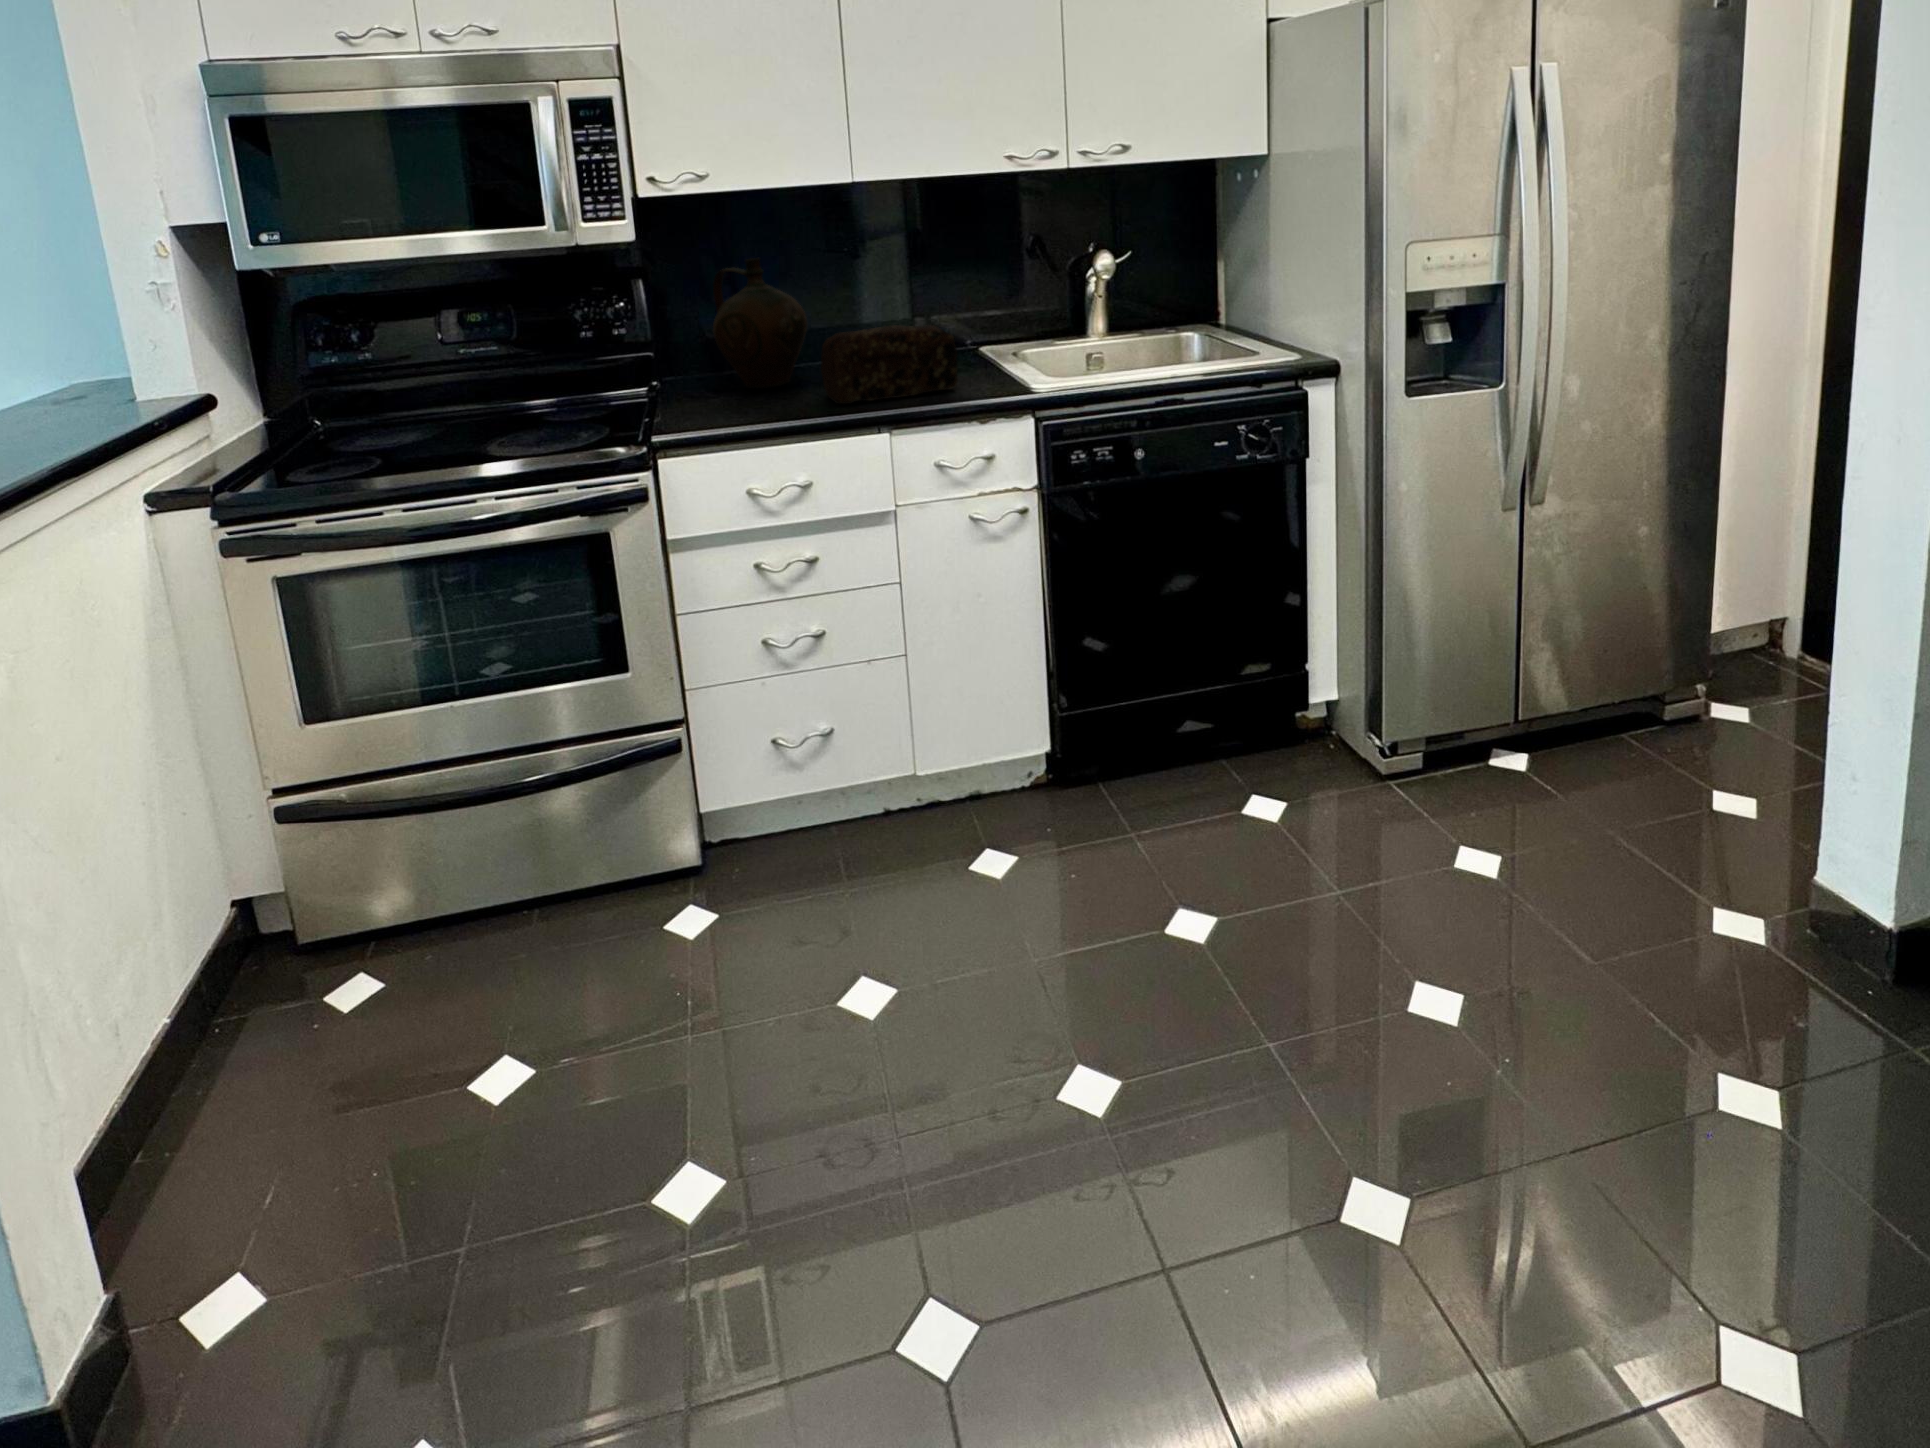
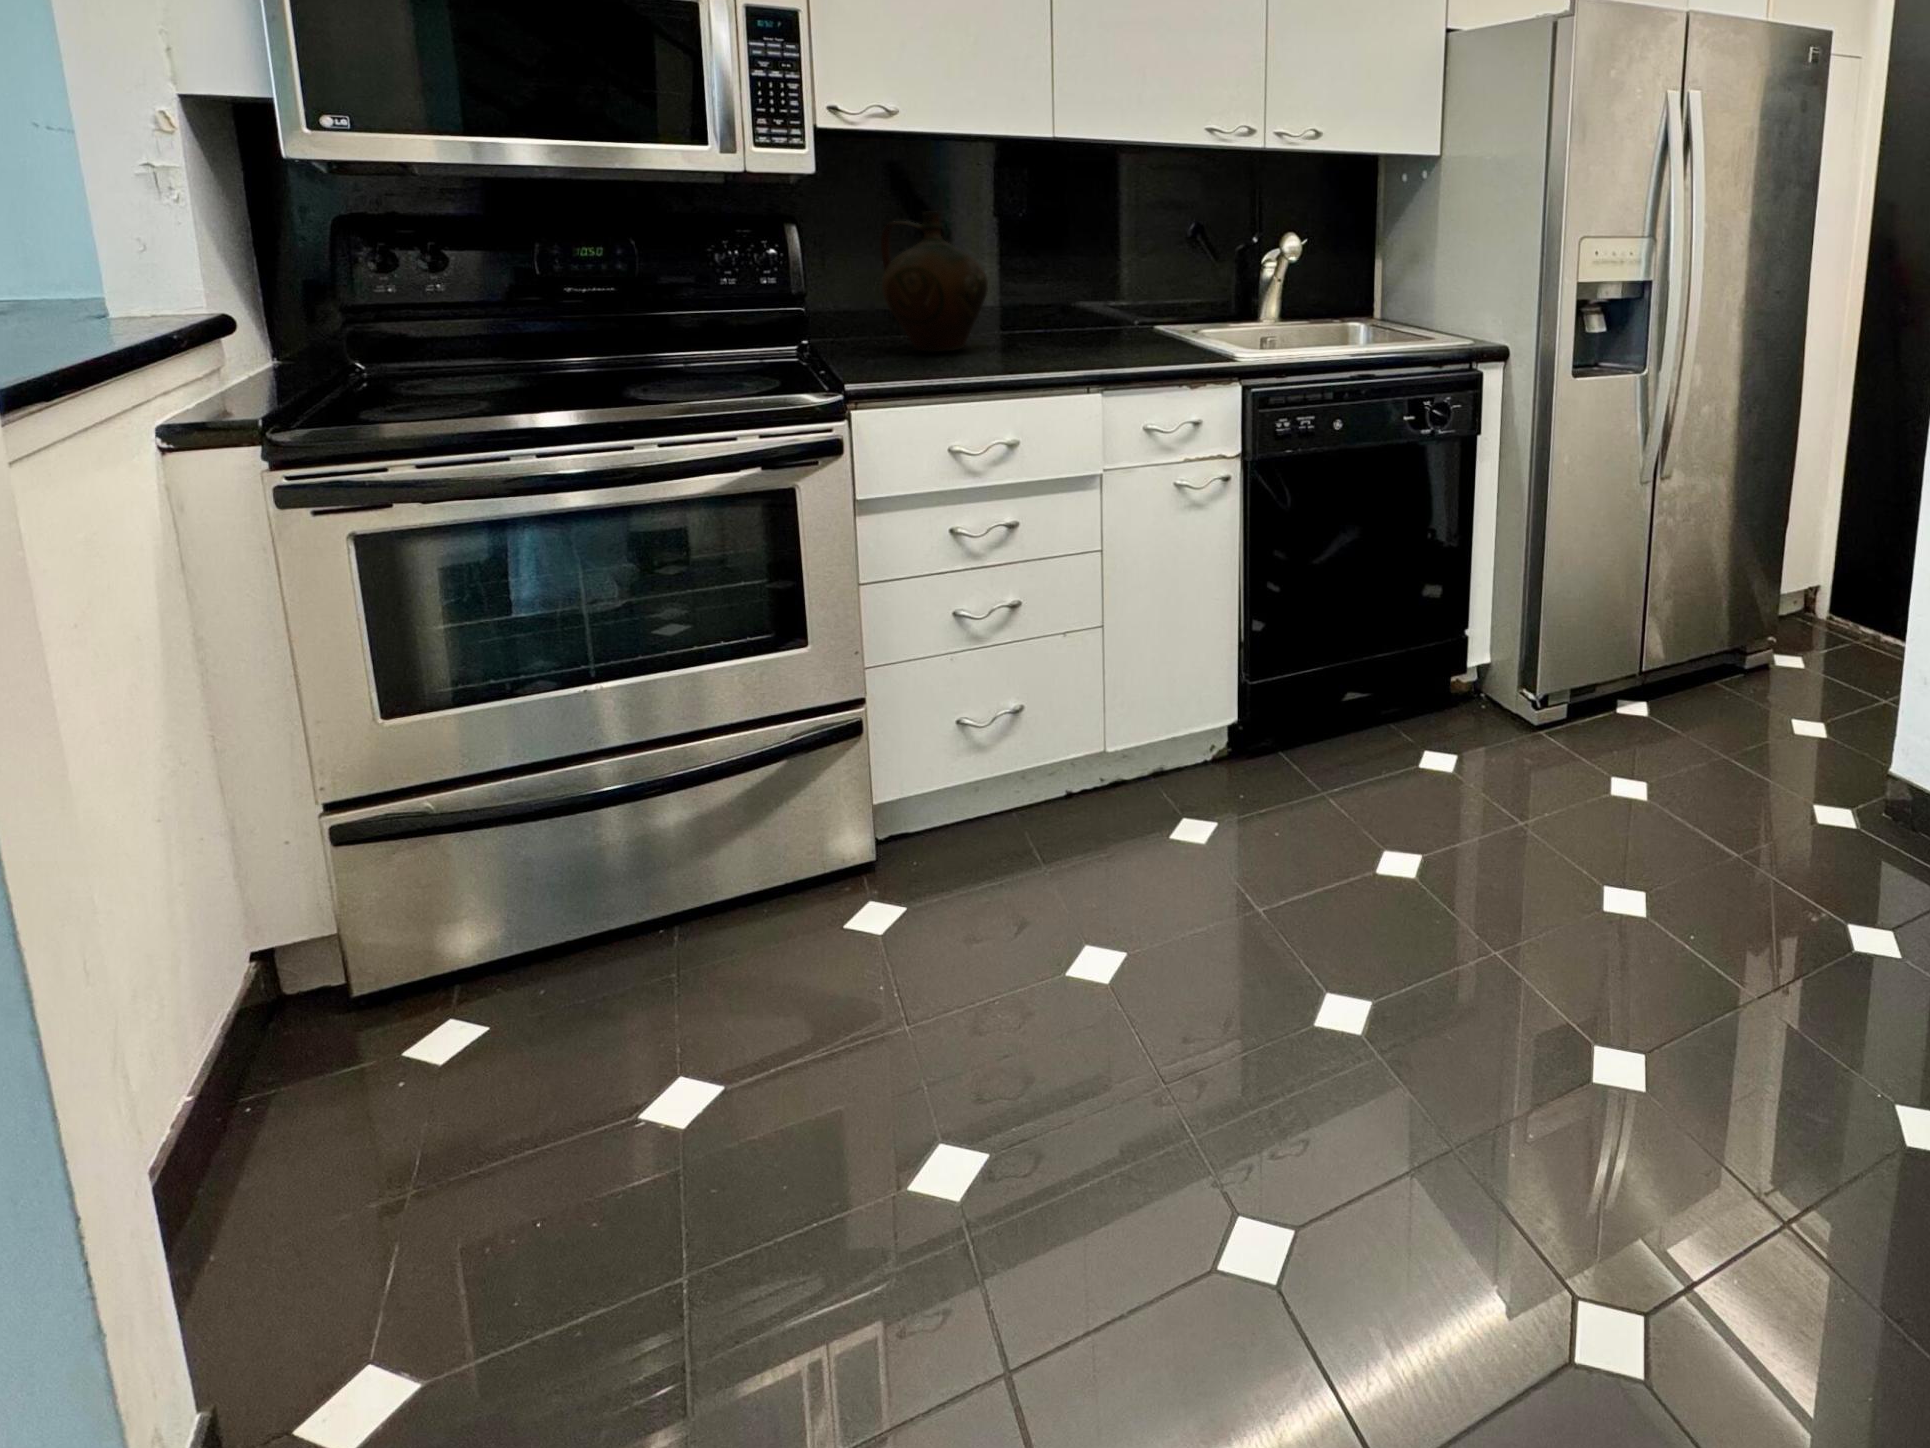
bread loaf: present [821,325,958,404] -> none [1012,290,1160,366]

